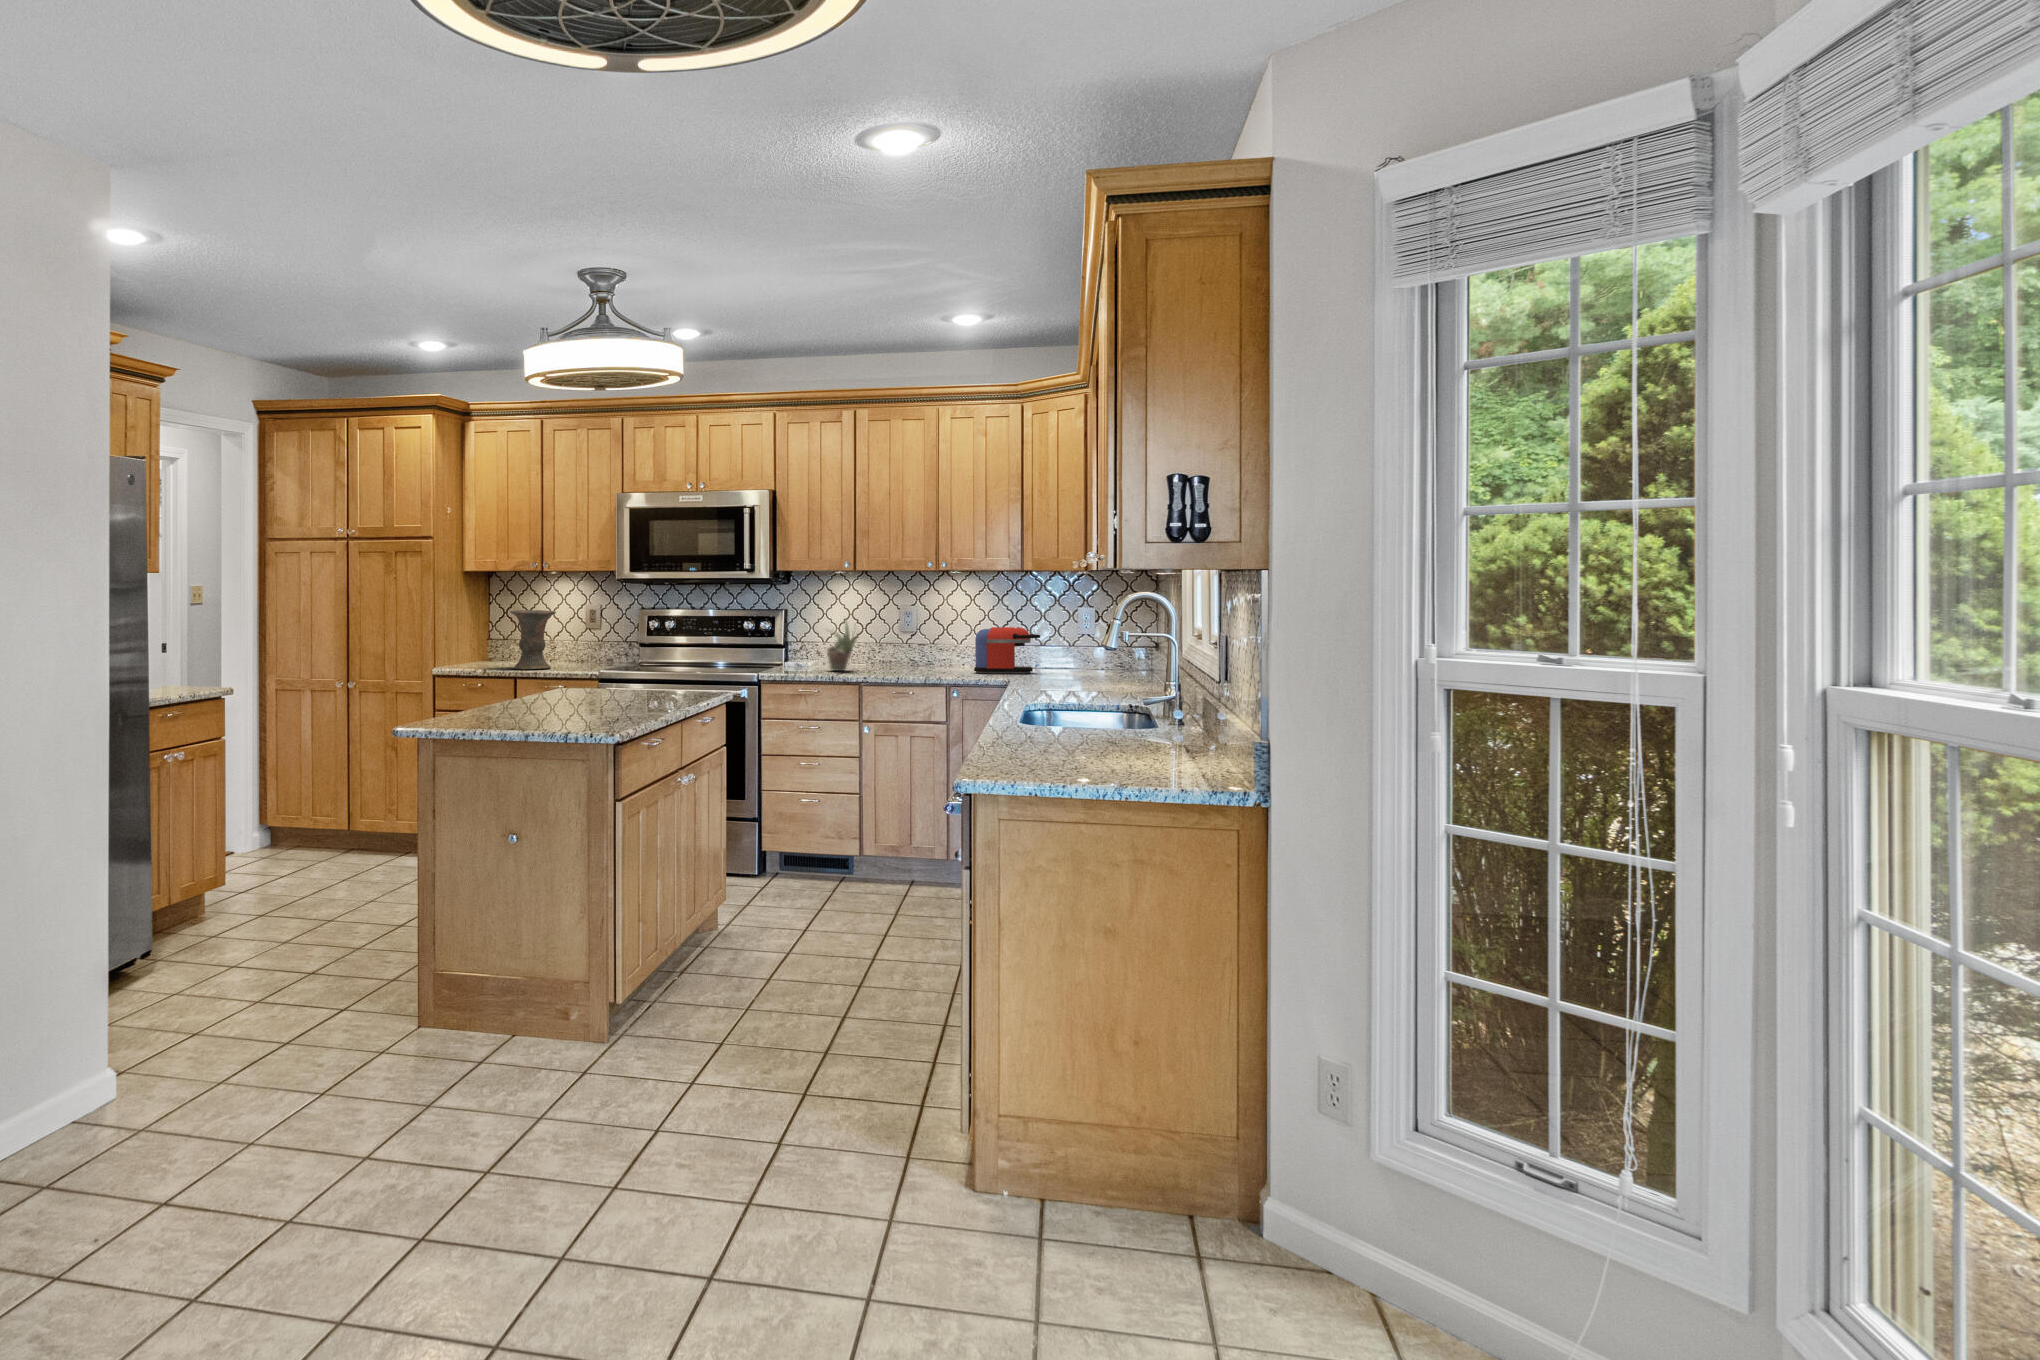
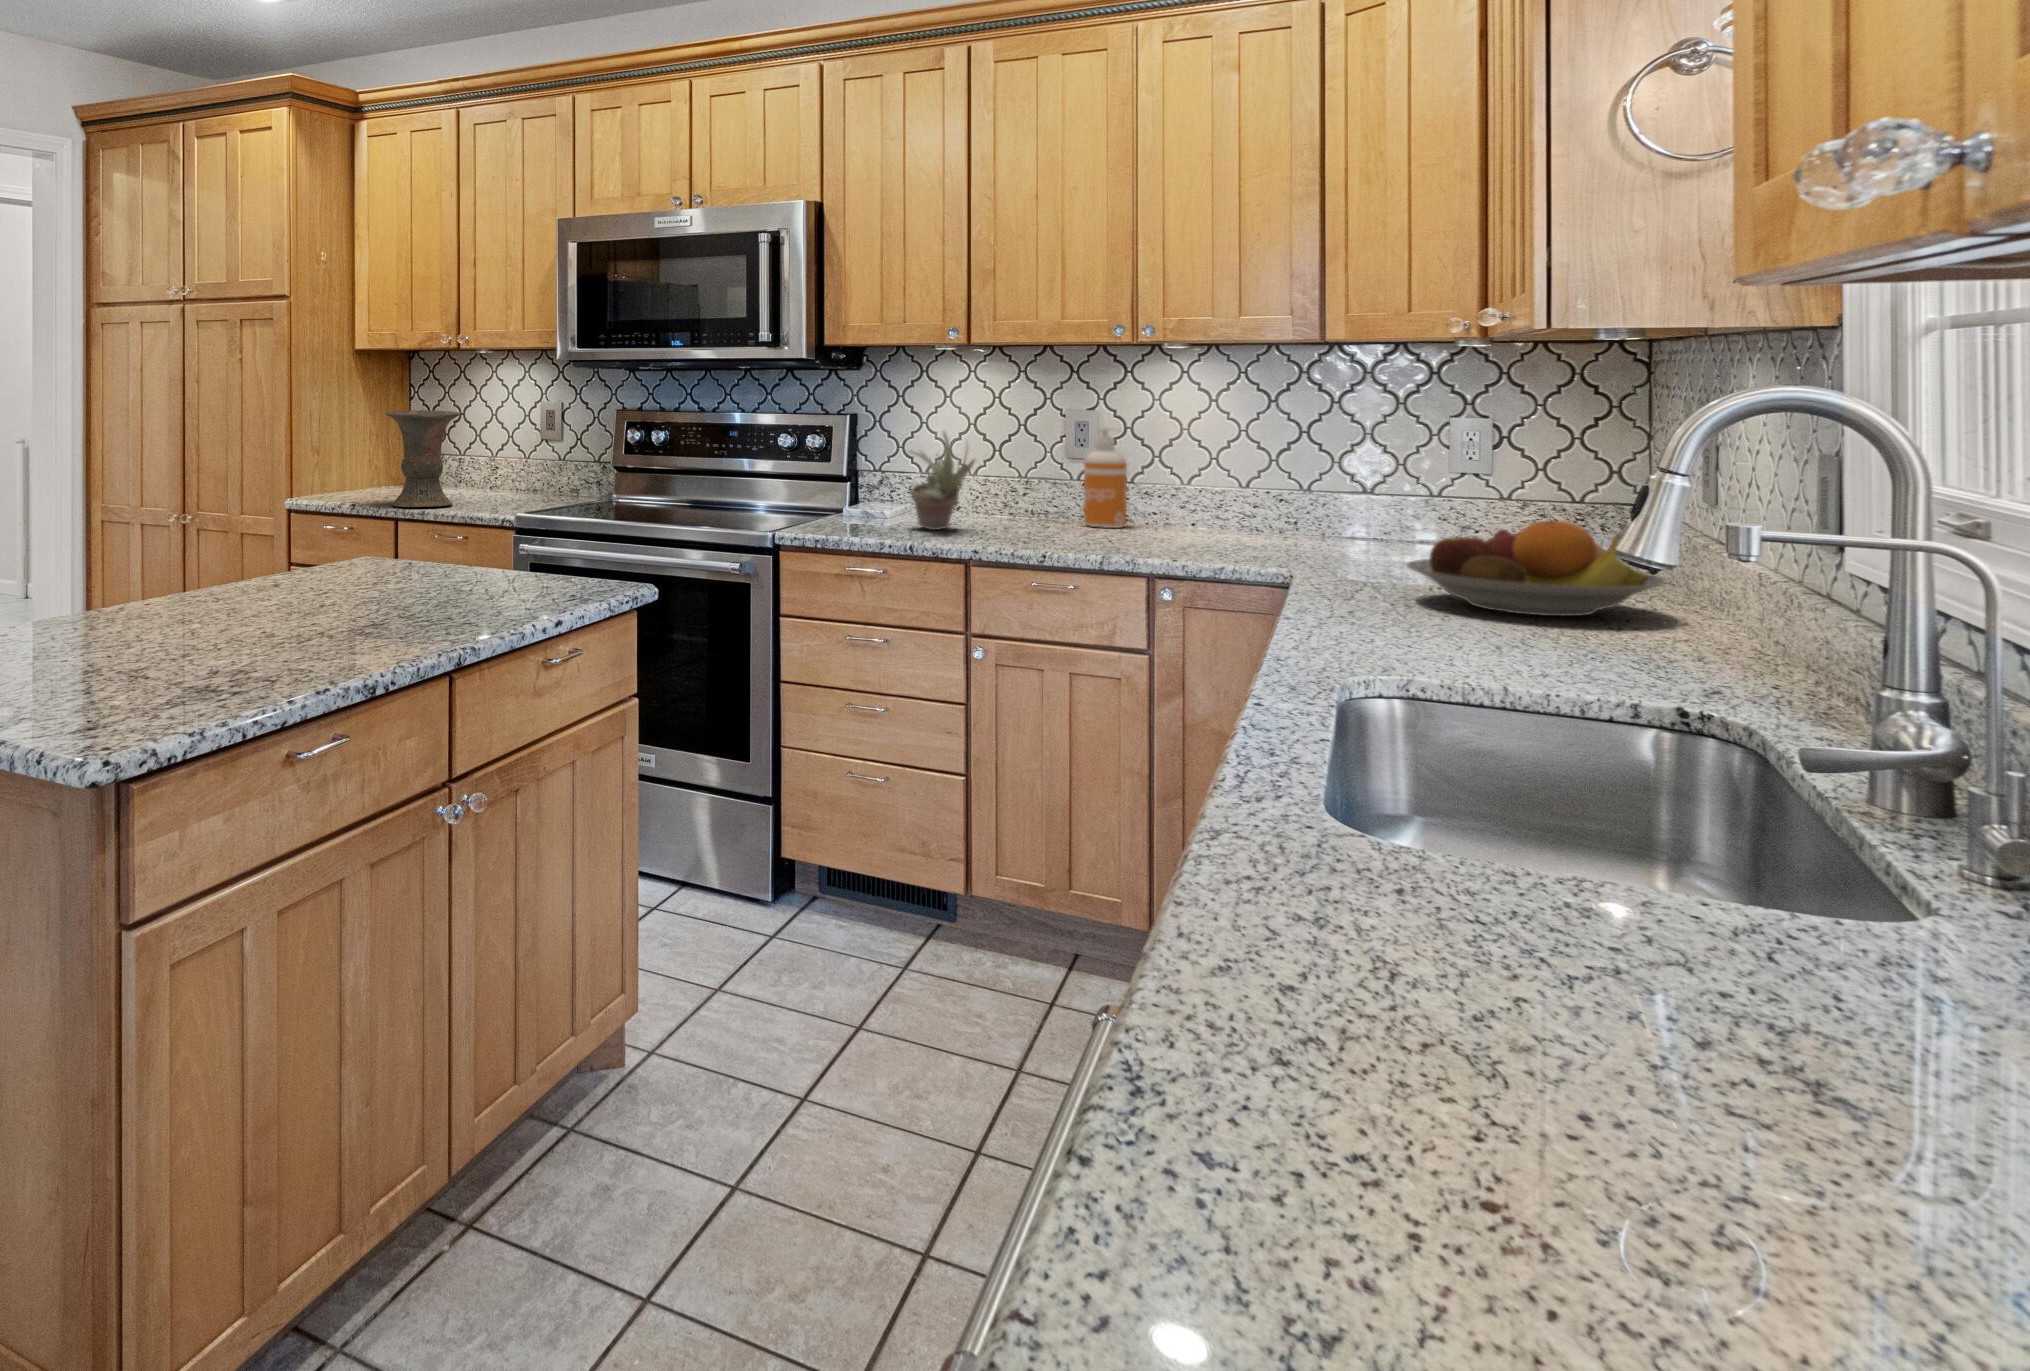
soap dispenser: none [911,616,933,668] -> present [1084,428,1127,528]
coffee maker: present [974,627,1040,674] -> none [1210,454,1360,551]
fruit bowl: none [1055,649,1146,688] -> present [1407,520,1665,616]

